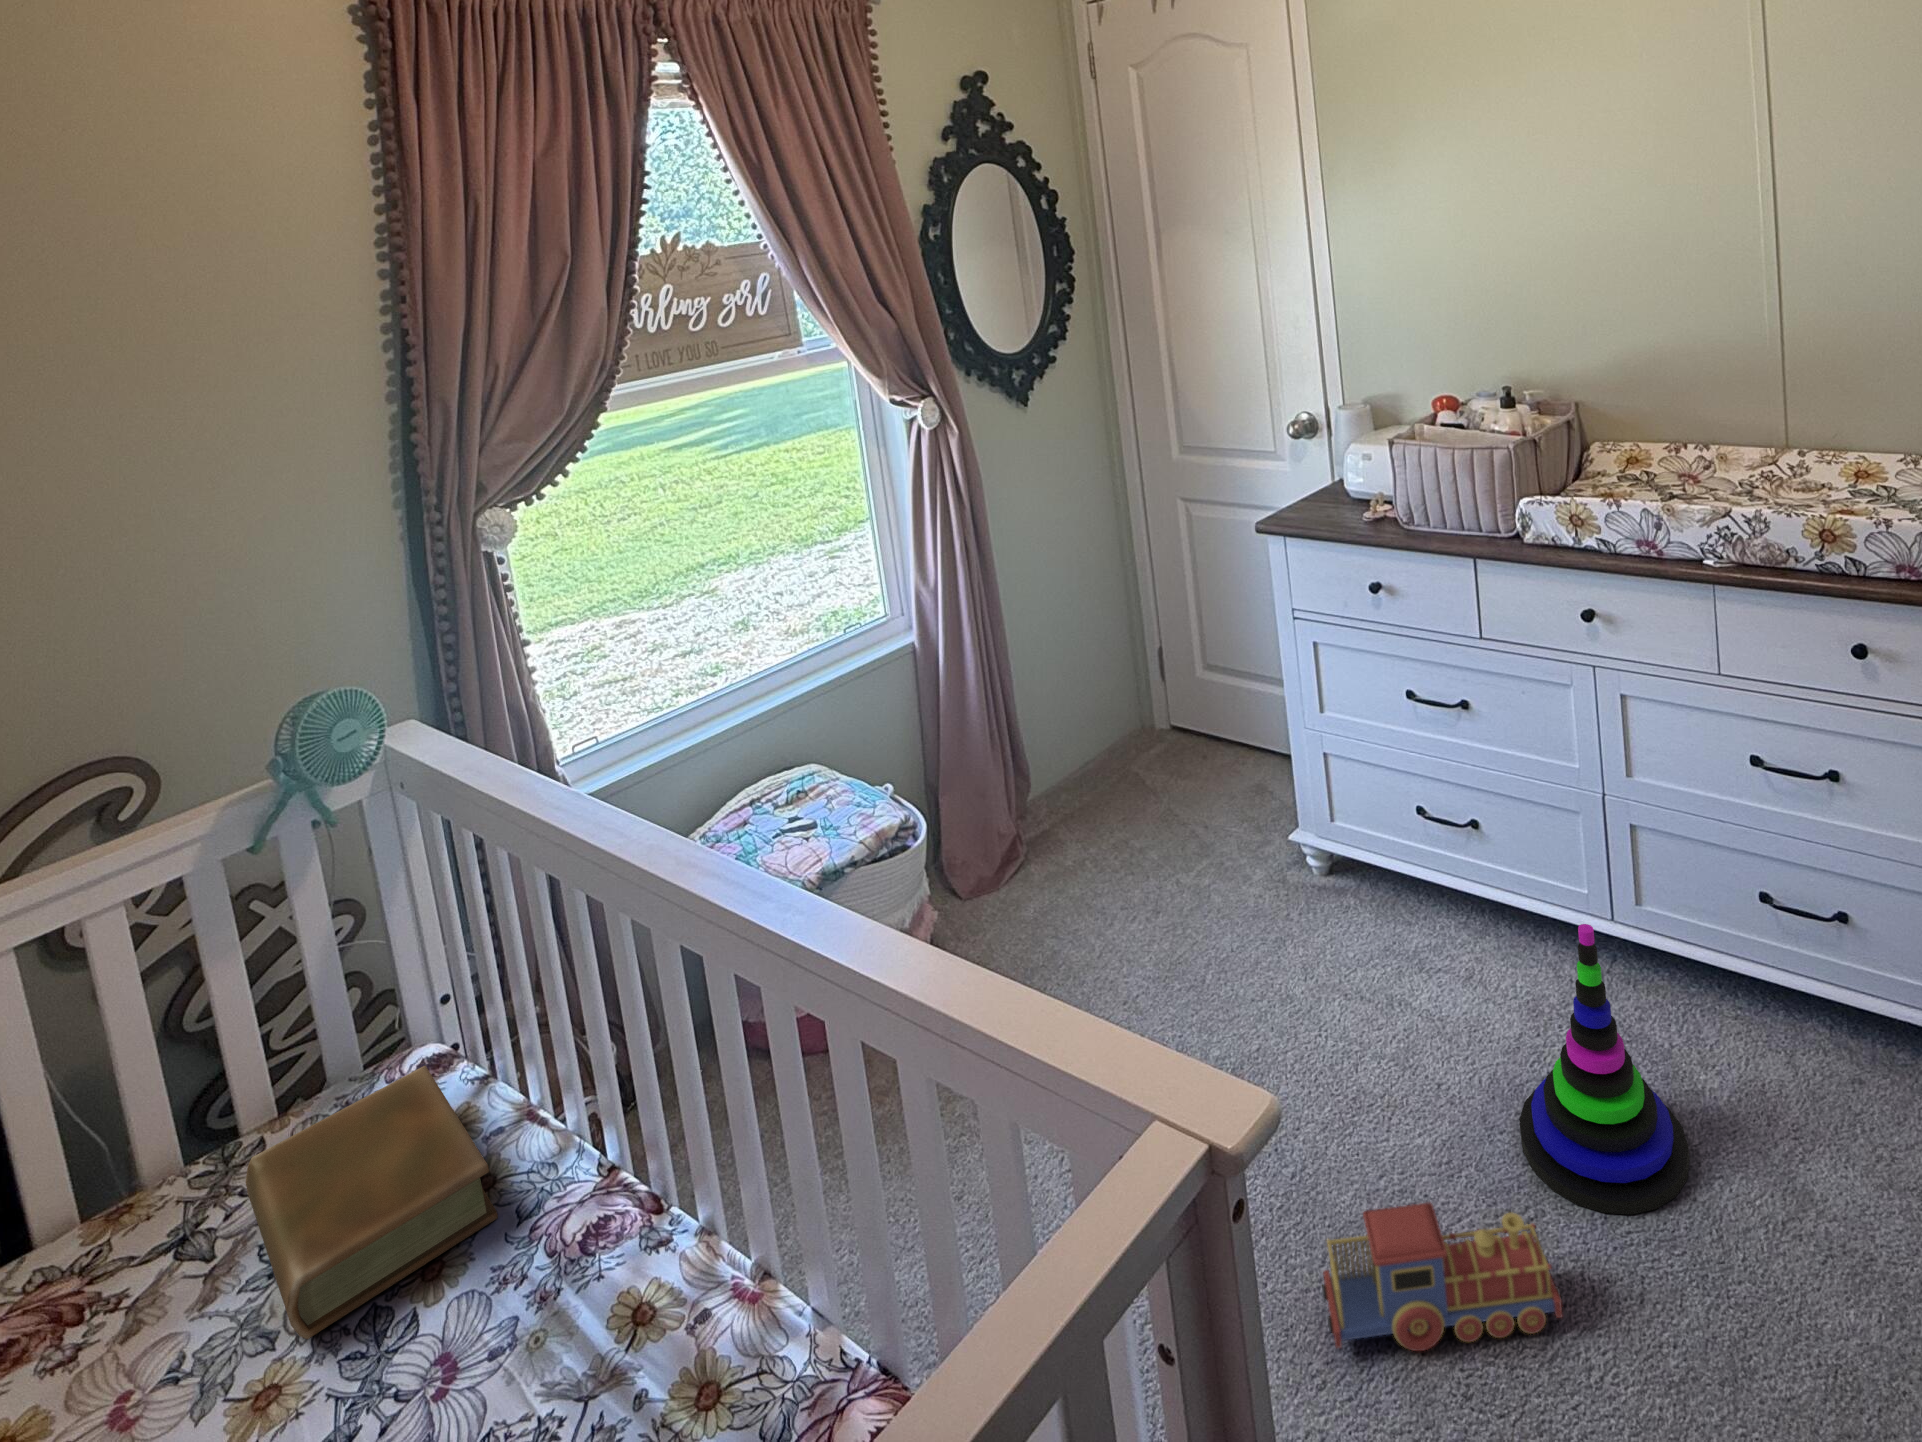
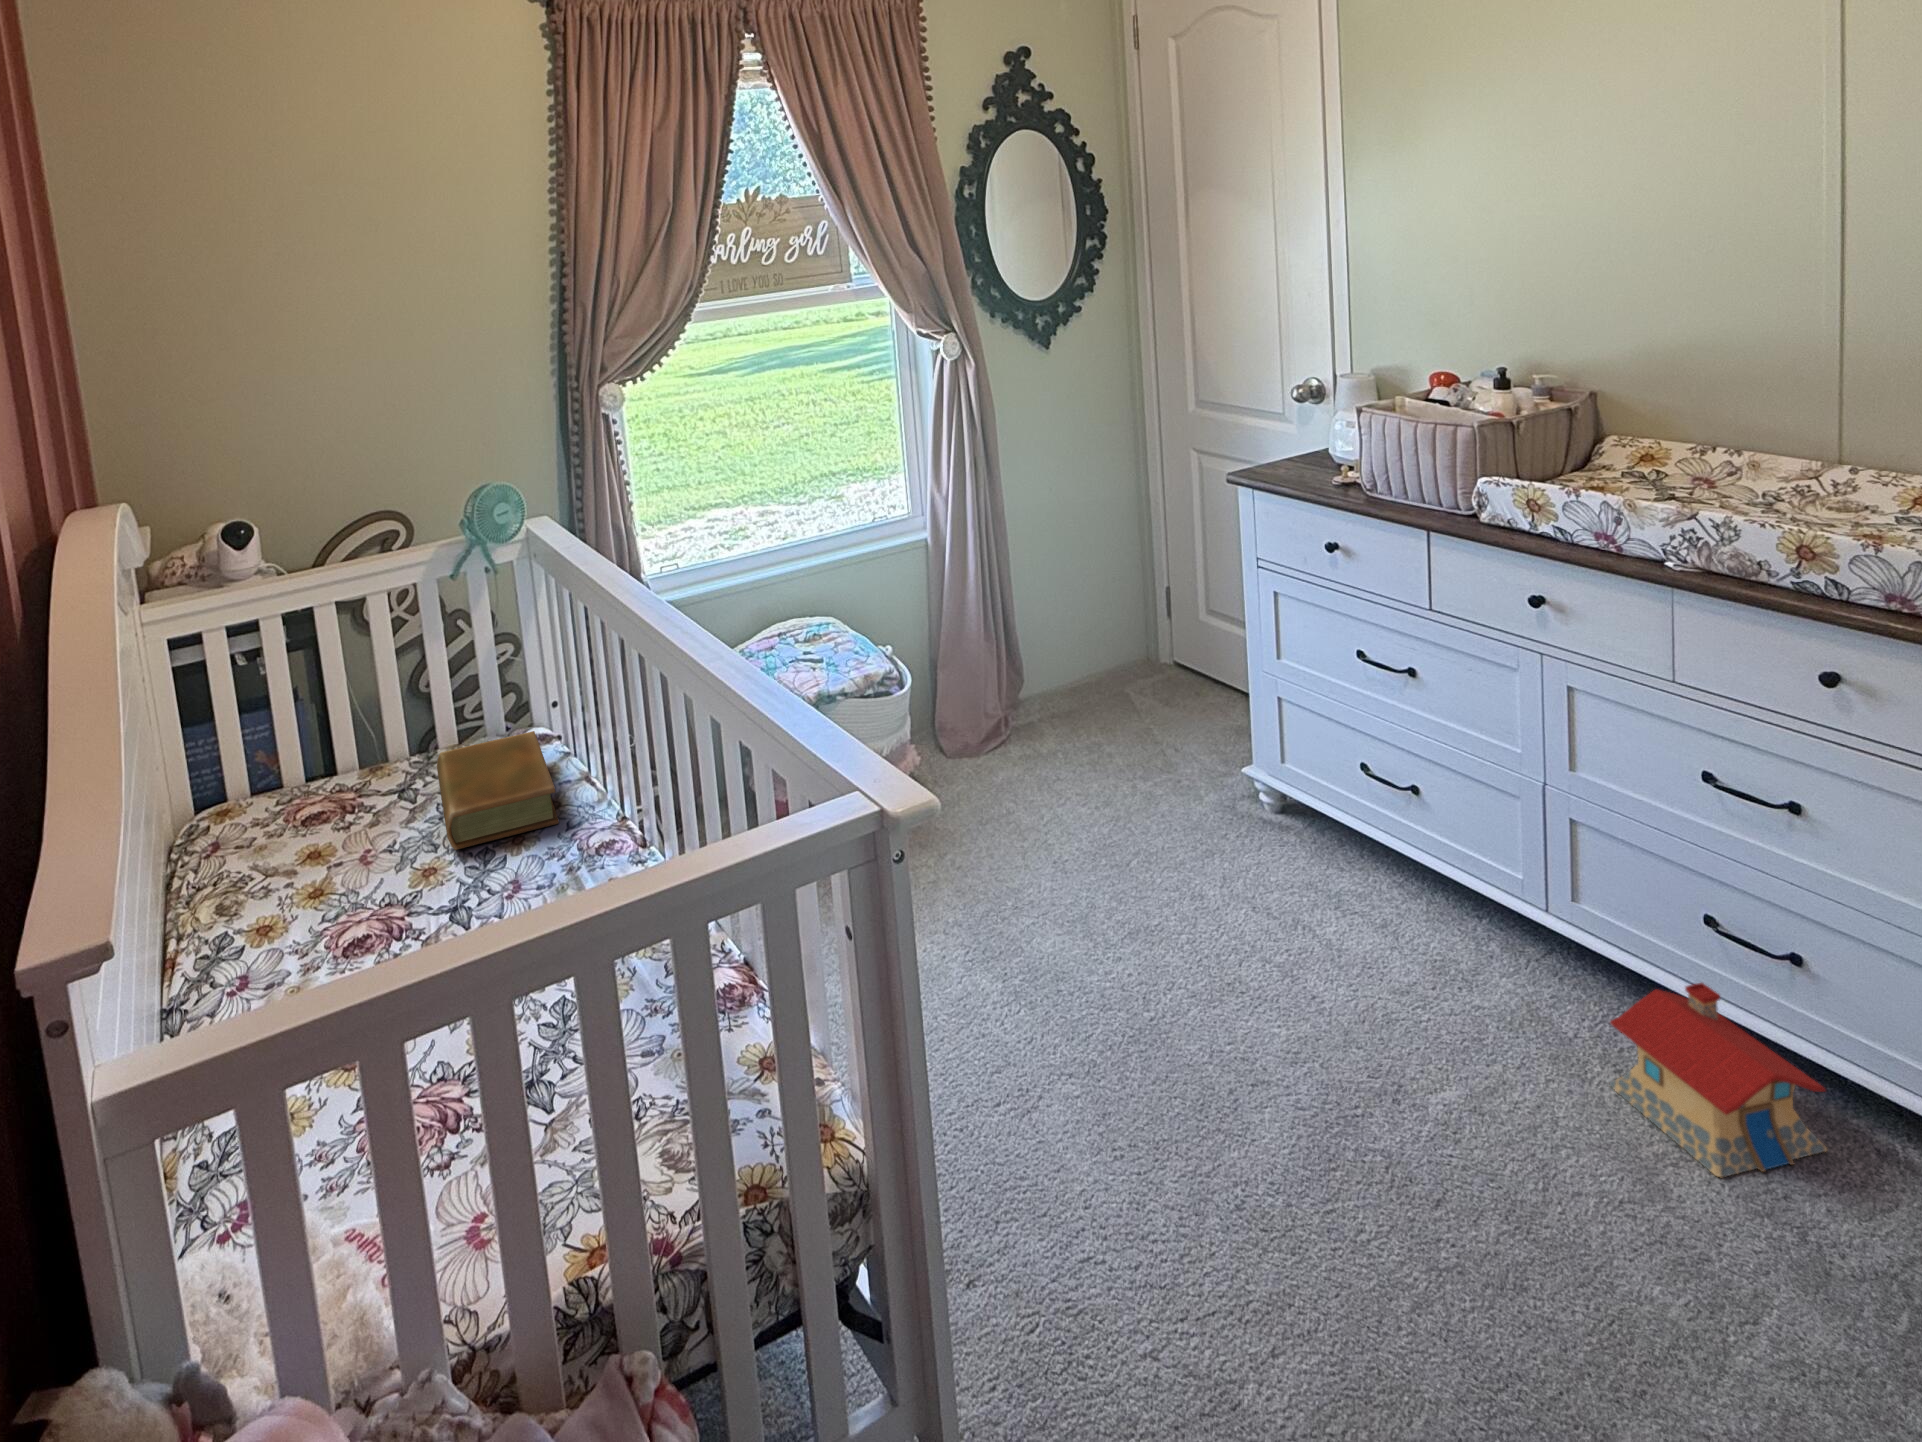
stacking toy: present [1519,924,1690,1215] -> none [1372,878,1549,1154]
toy house: none [1709,956,1889,1152] -> present [1609,983,1827,1177]
toy train: present [1322,1203,1562,1351] -> none [1132,1045,1349,1192]

